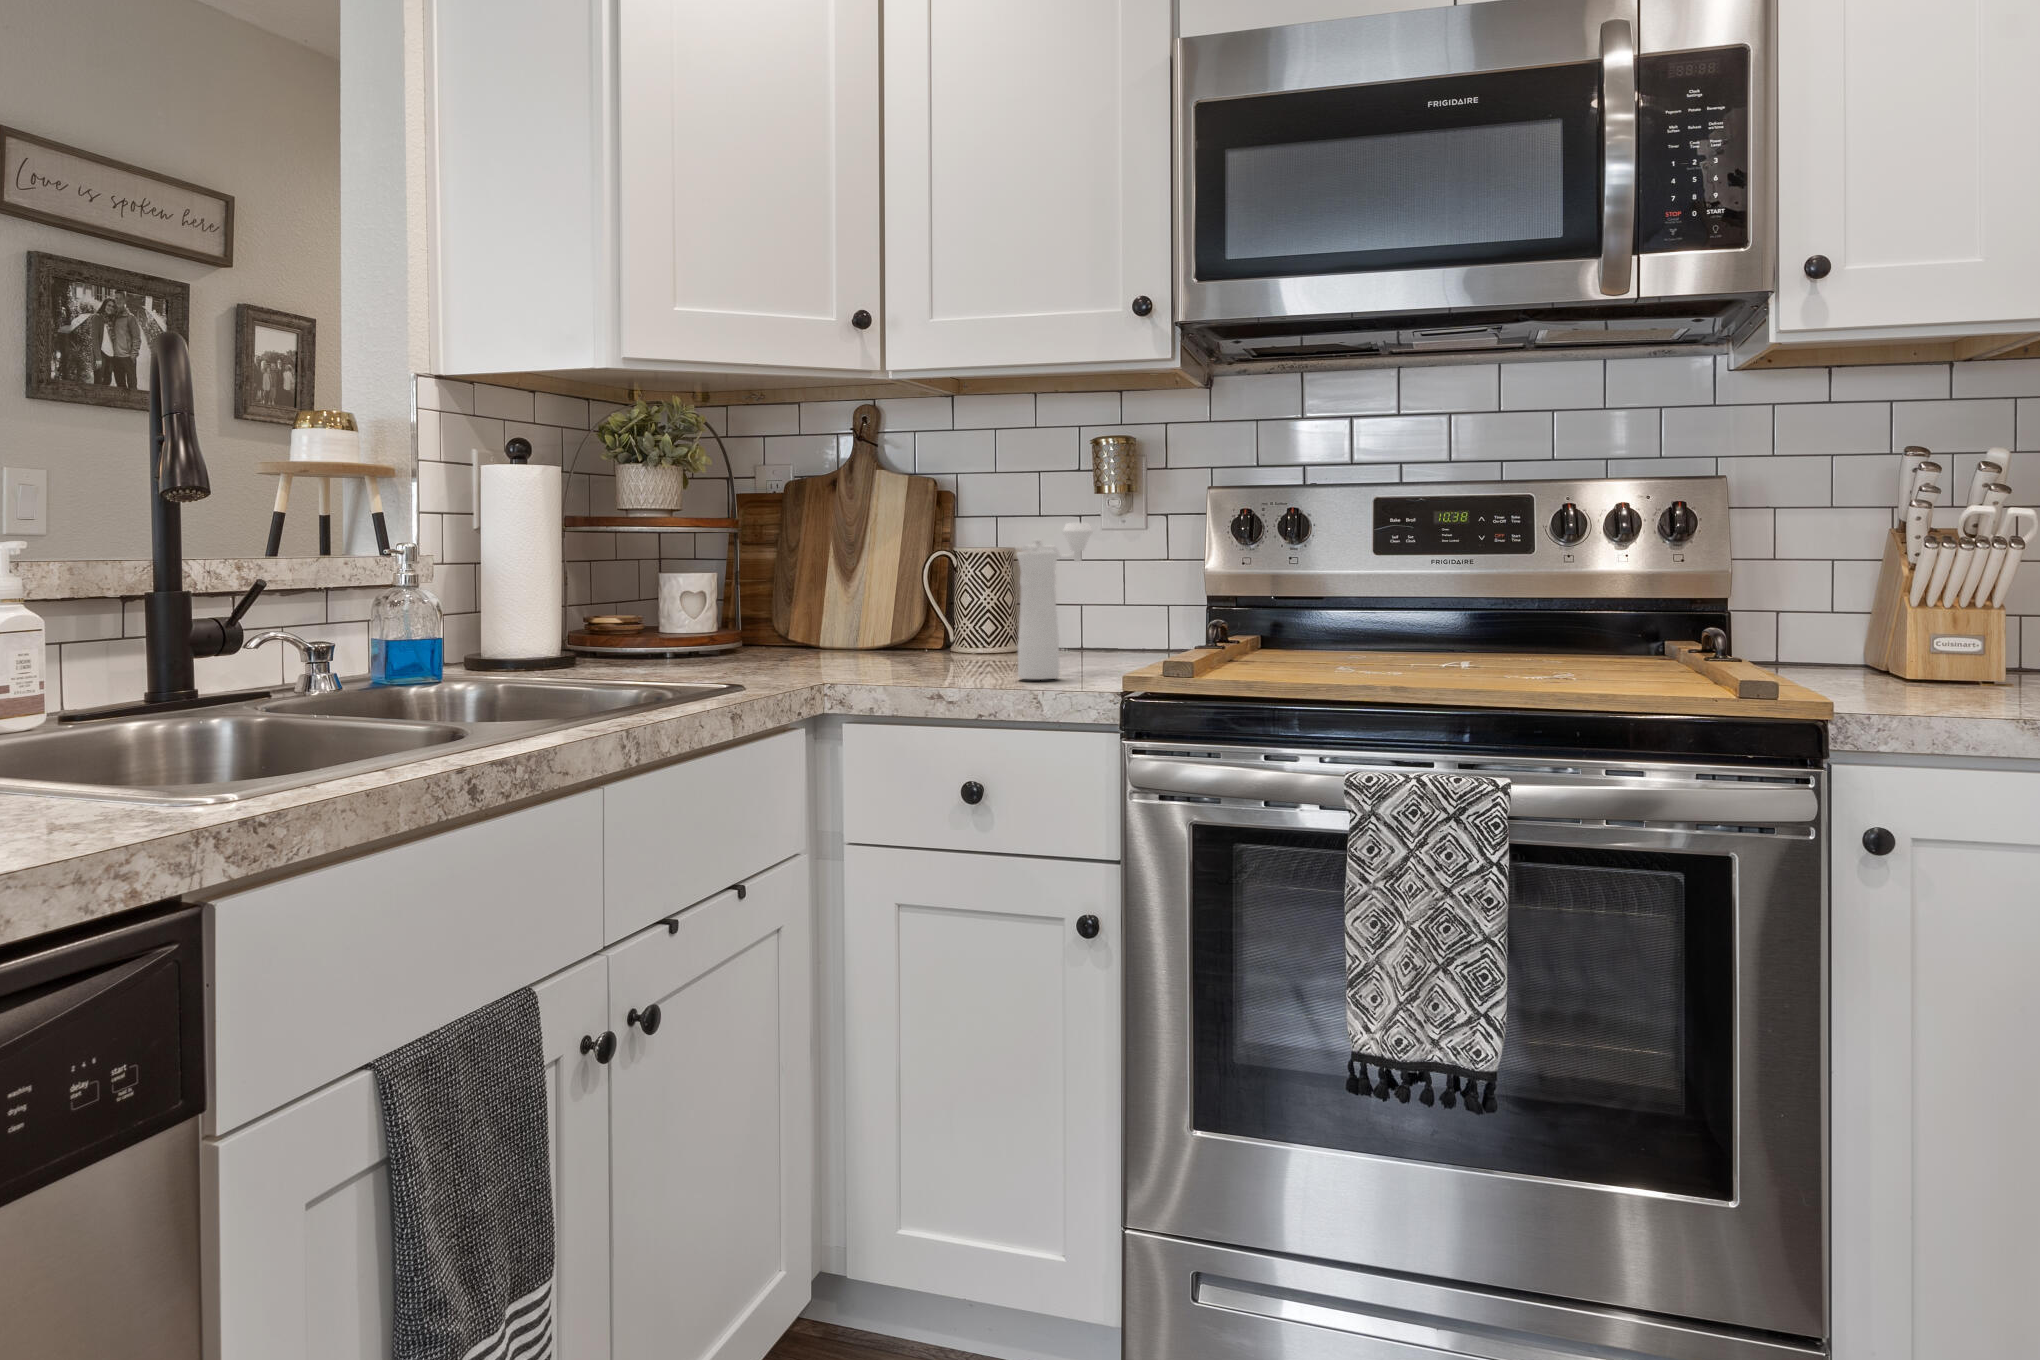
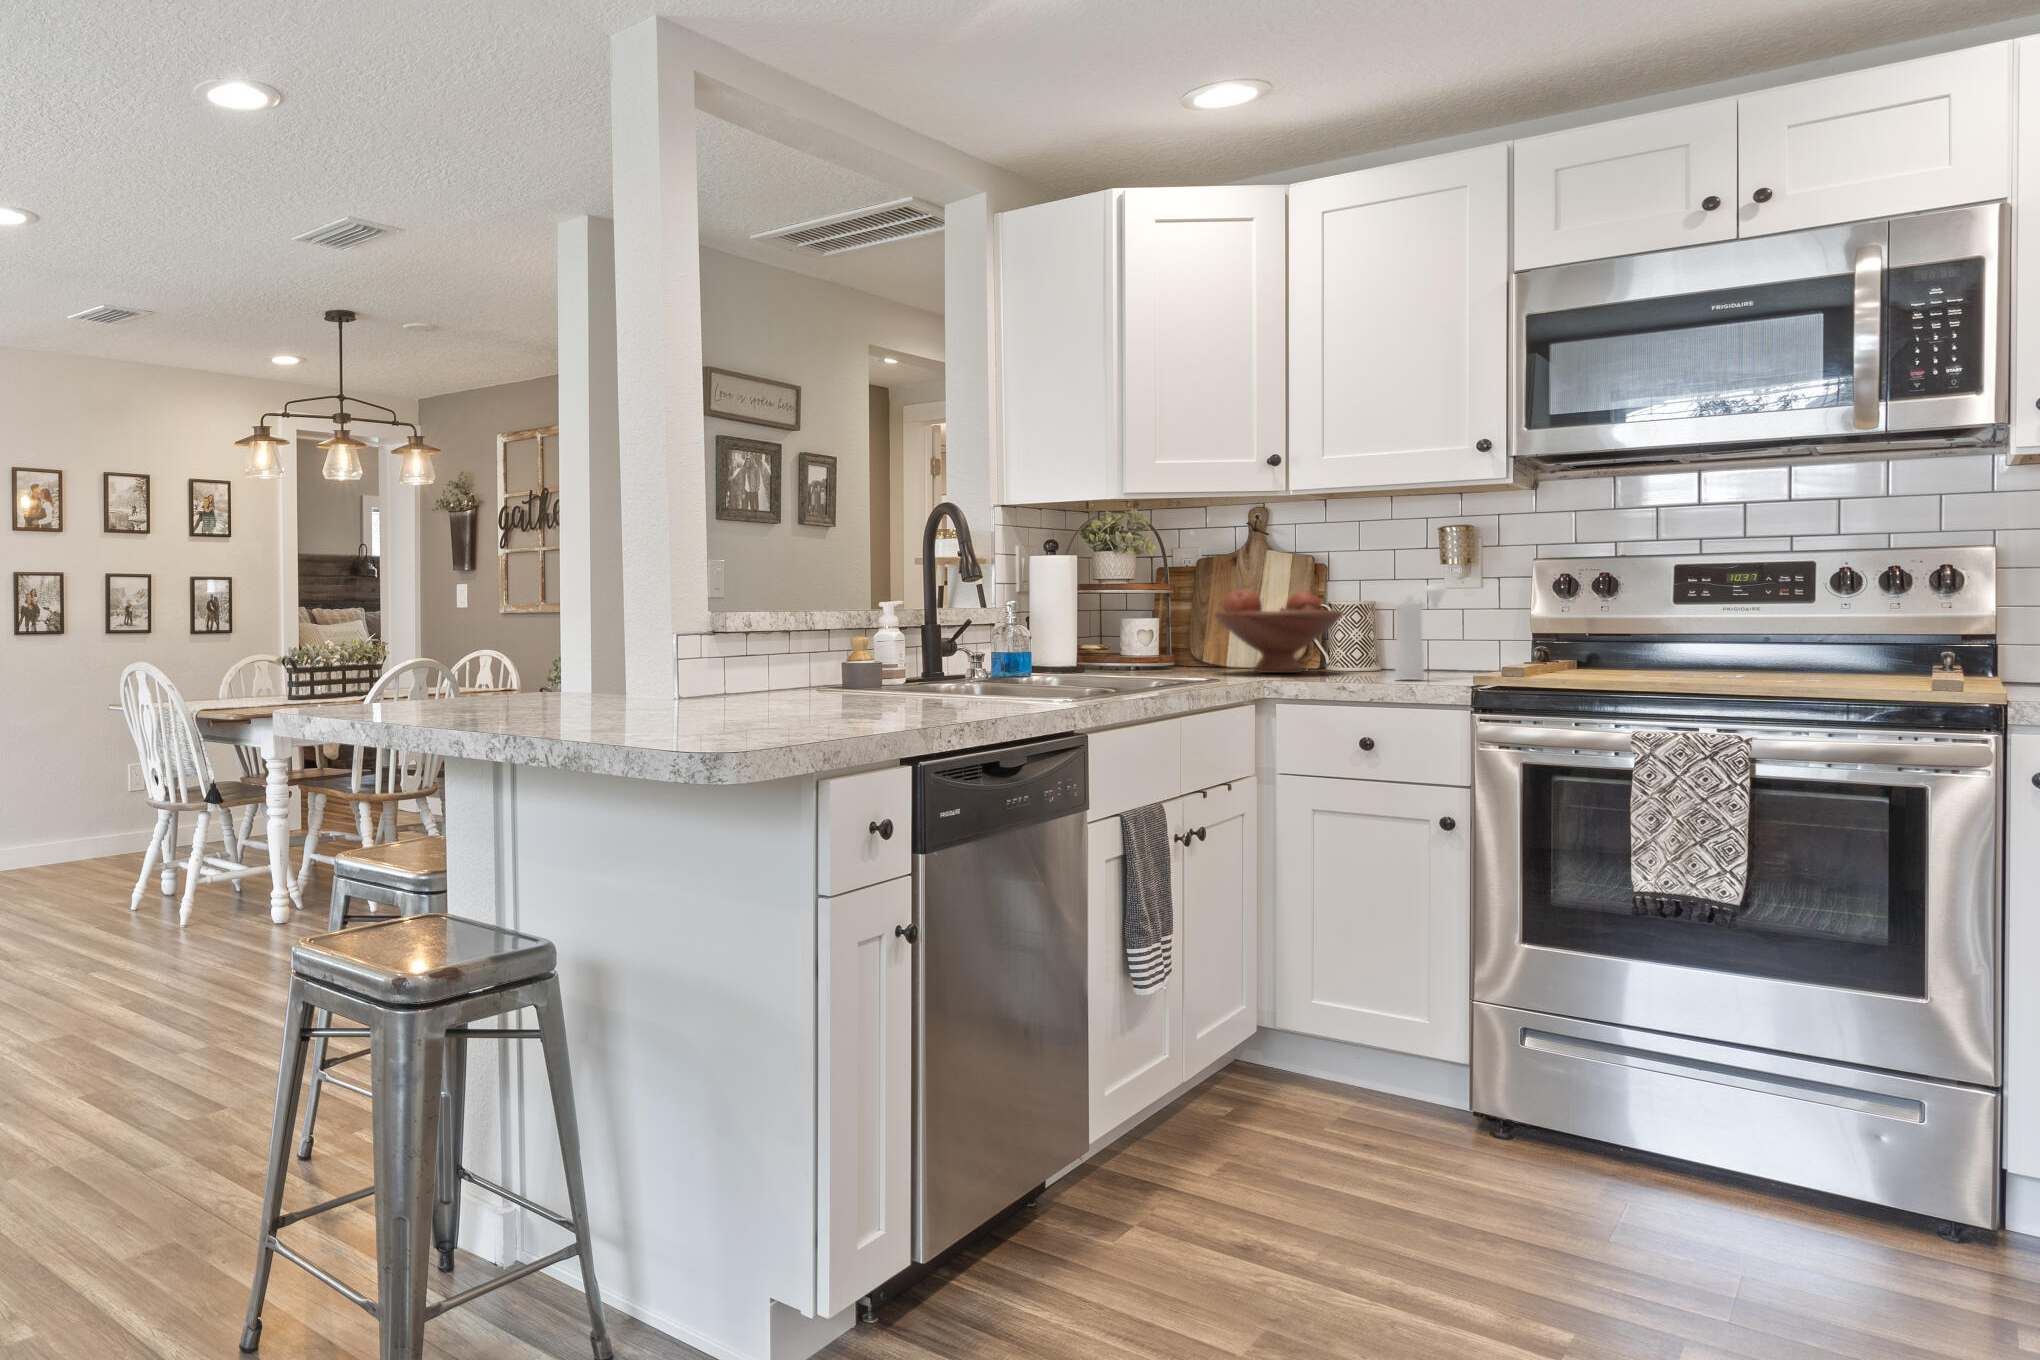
fruit bowl: none [778,528,963,663] -> present [1215,589,1343,673]

